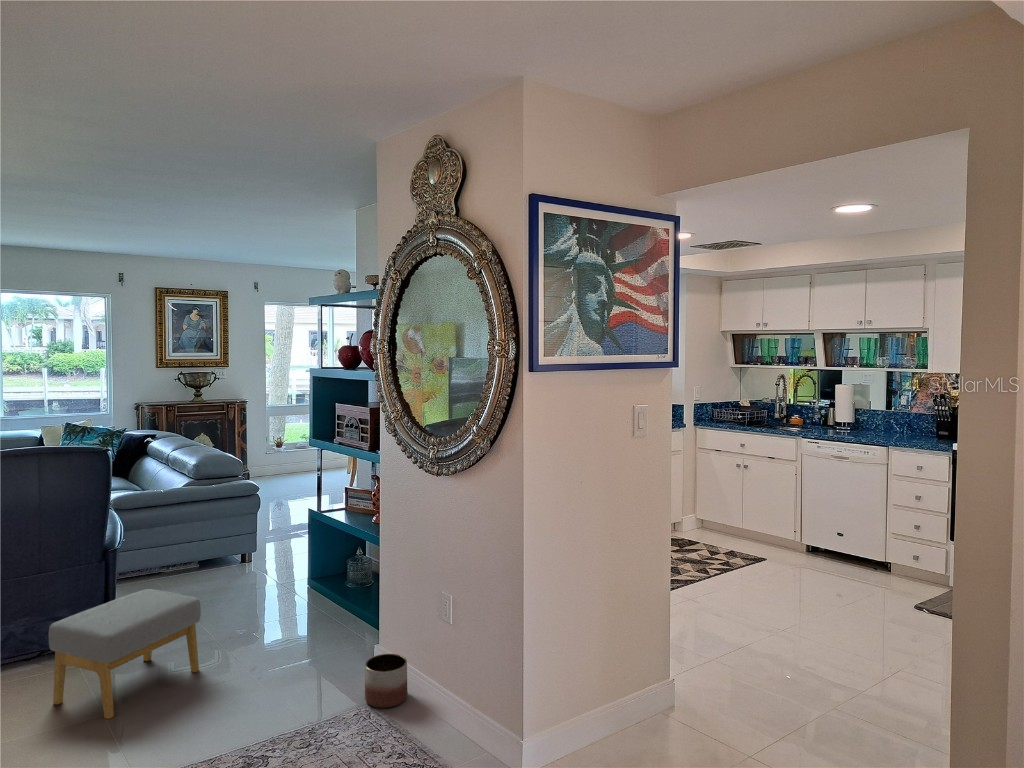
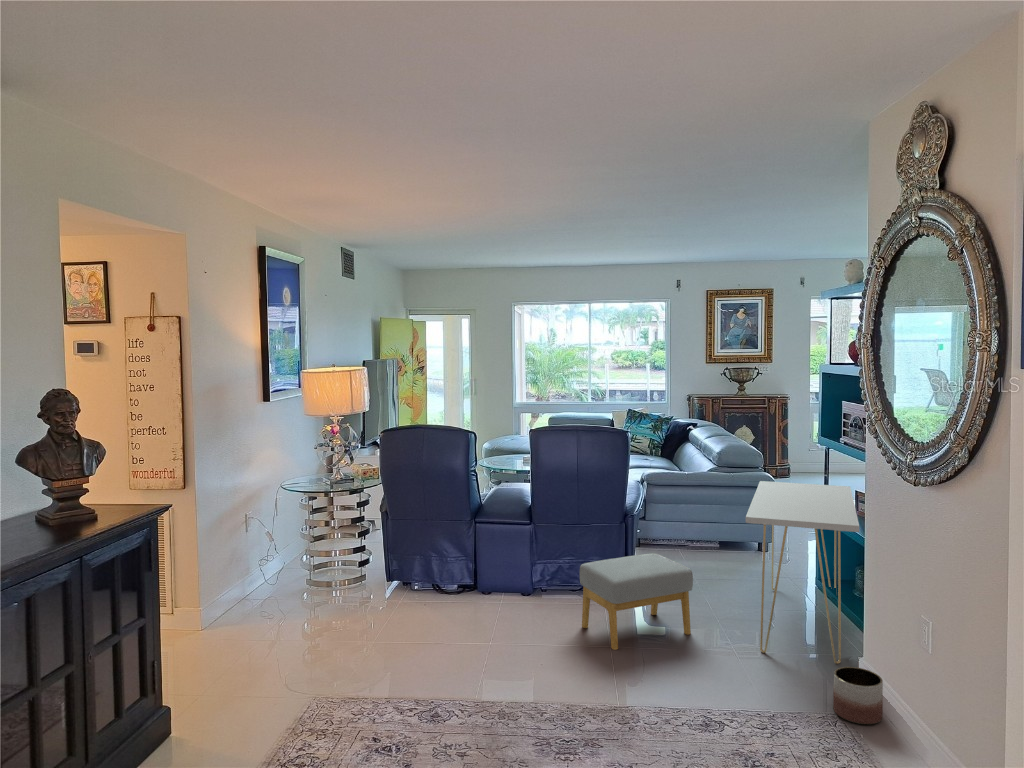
console table: none [255,484,370,667] -> present [746,481,859,664]

